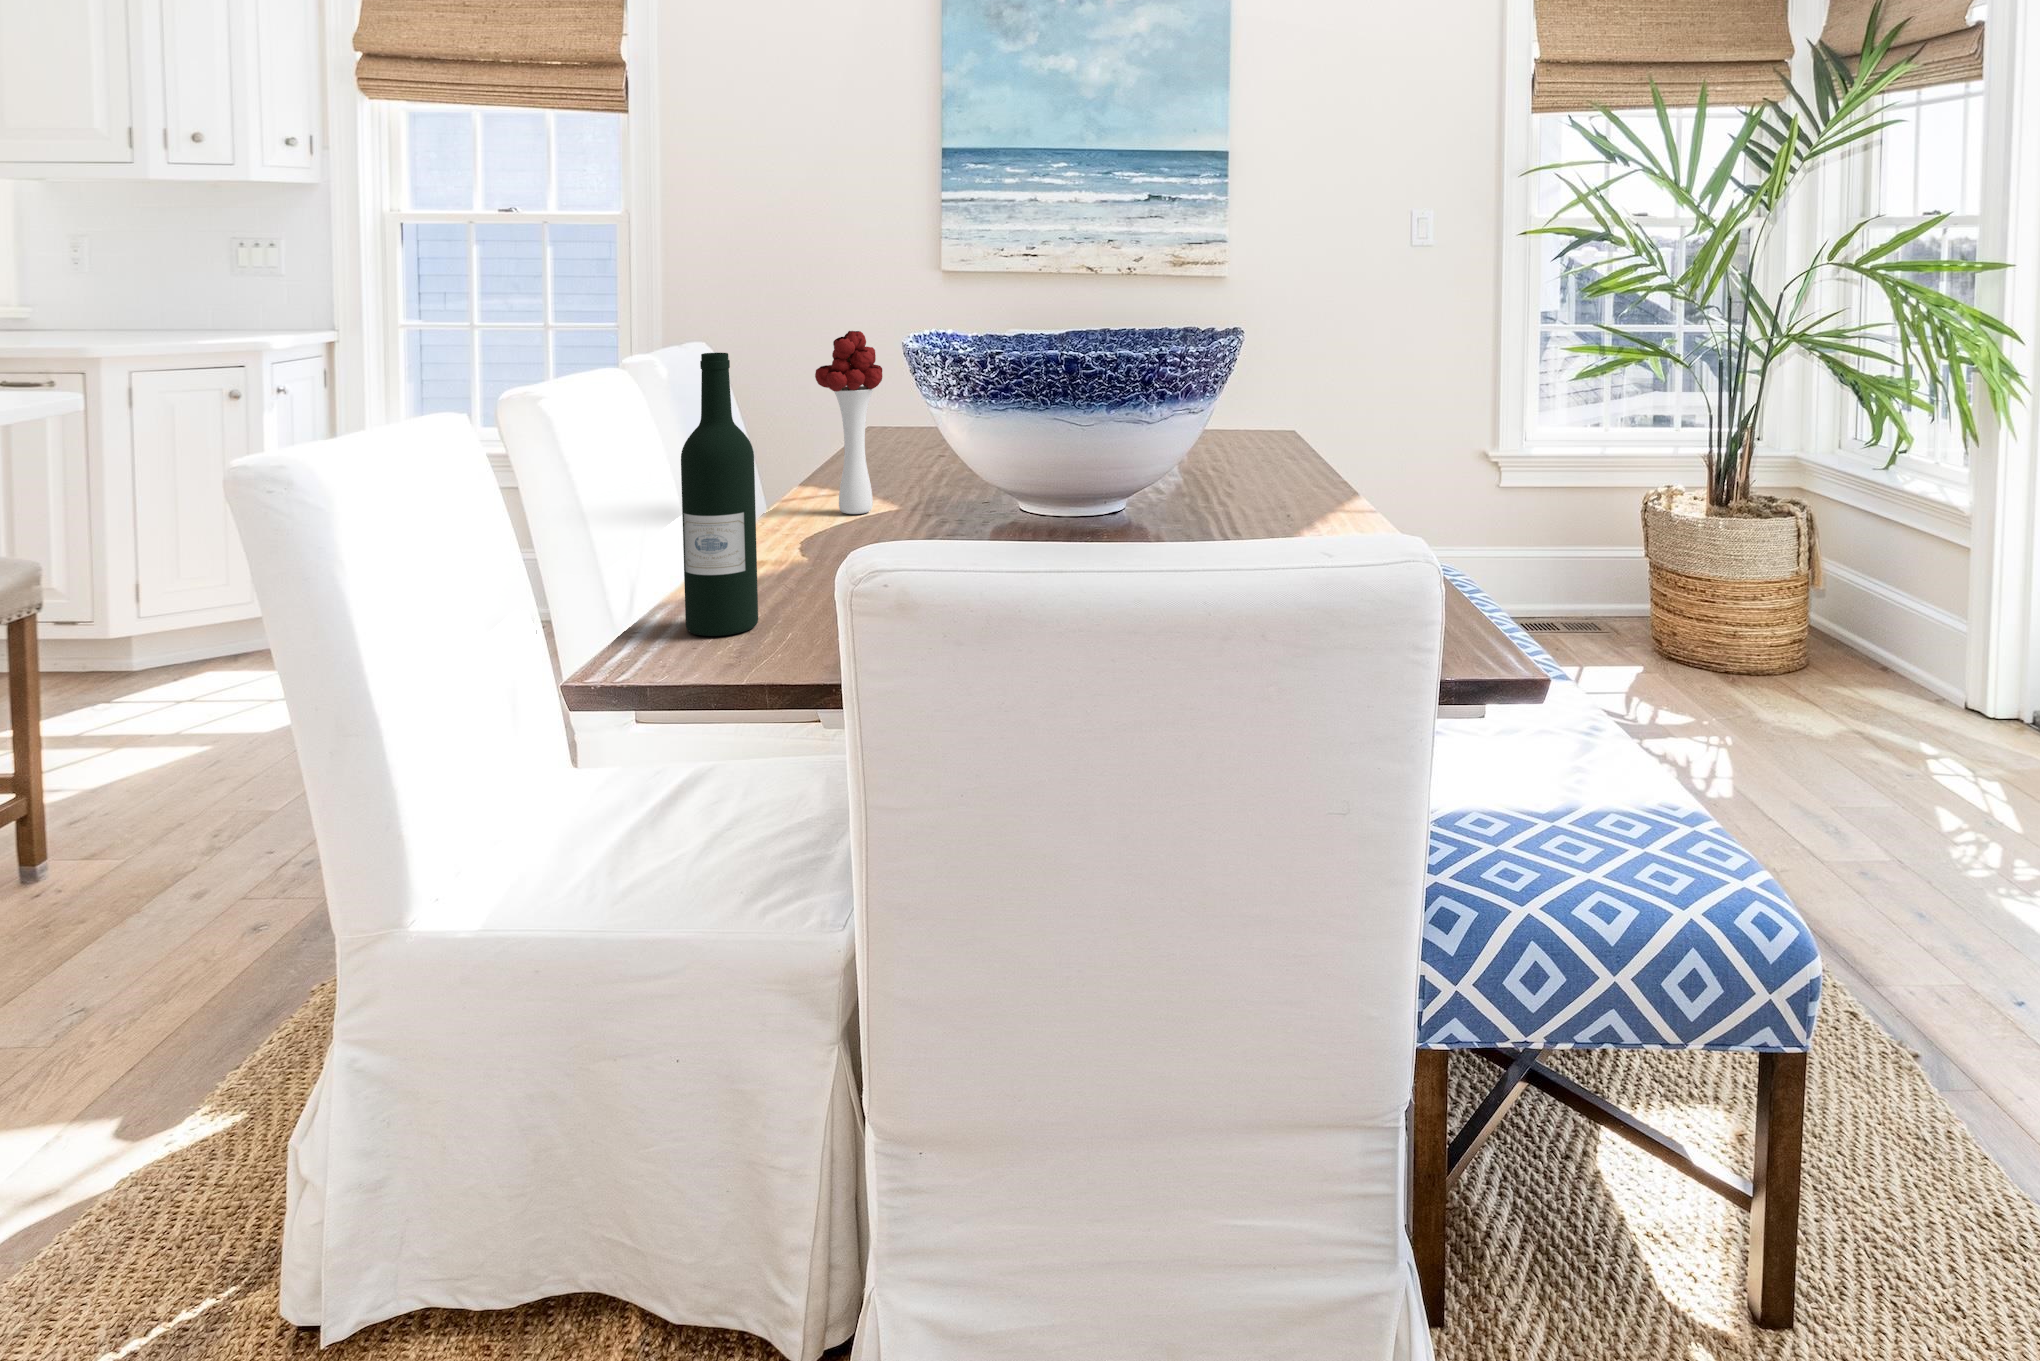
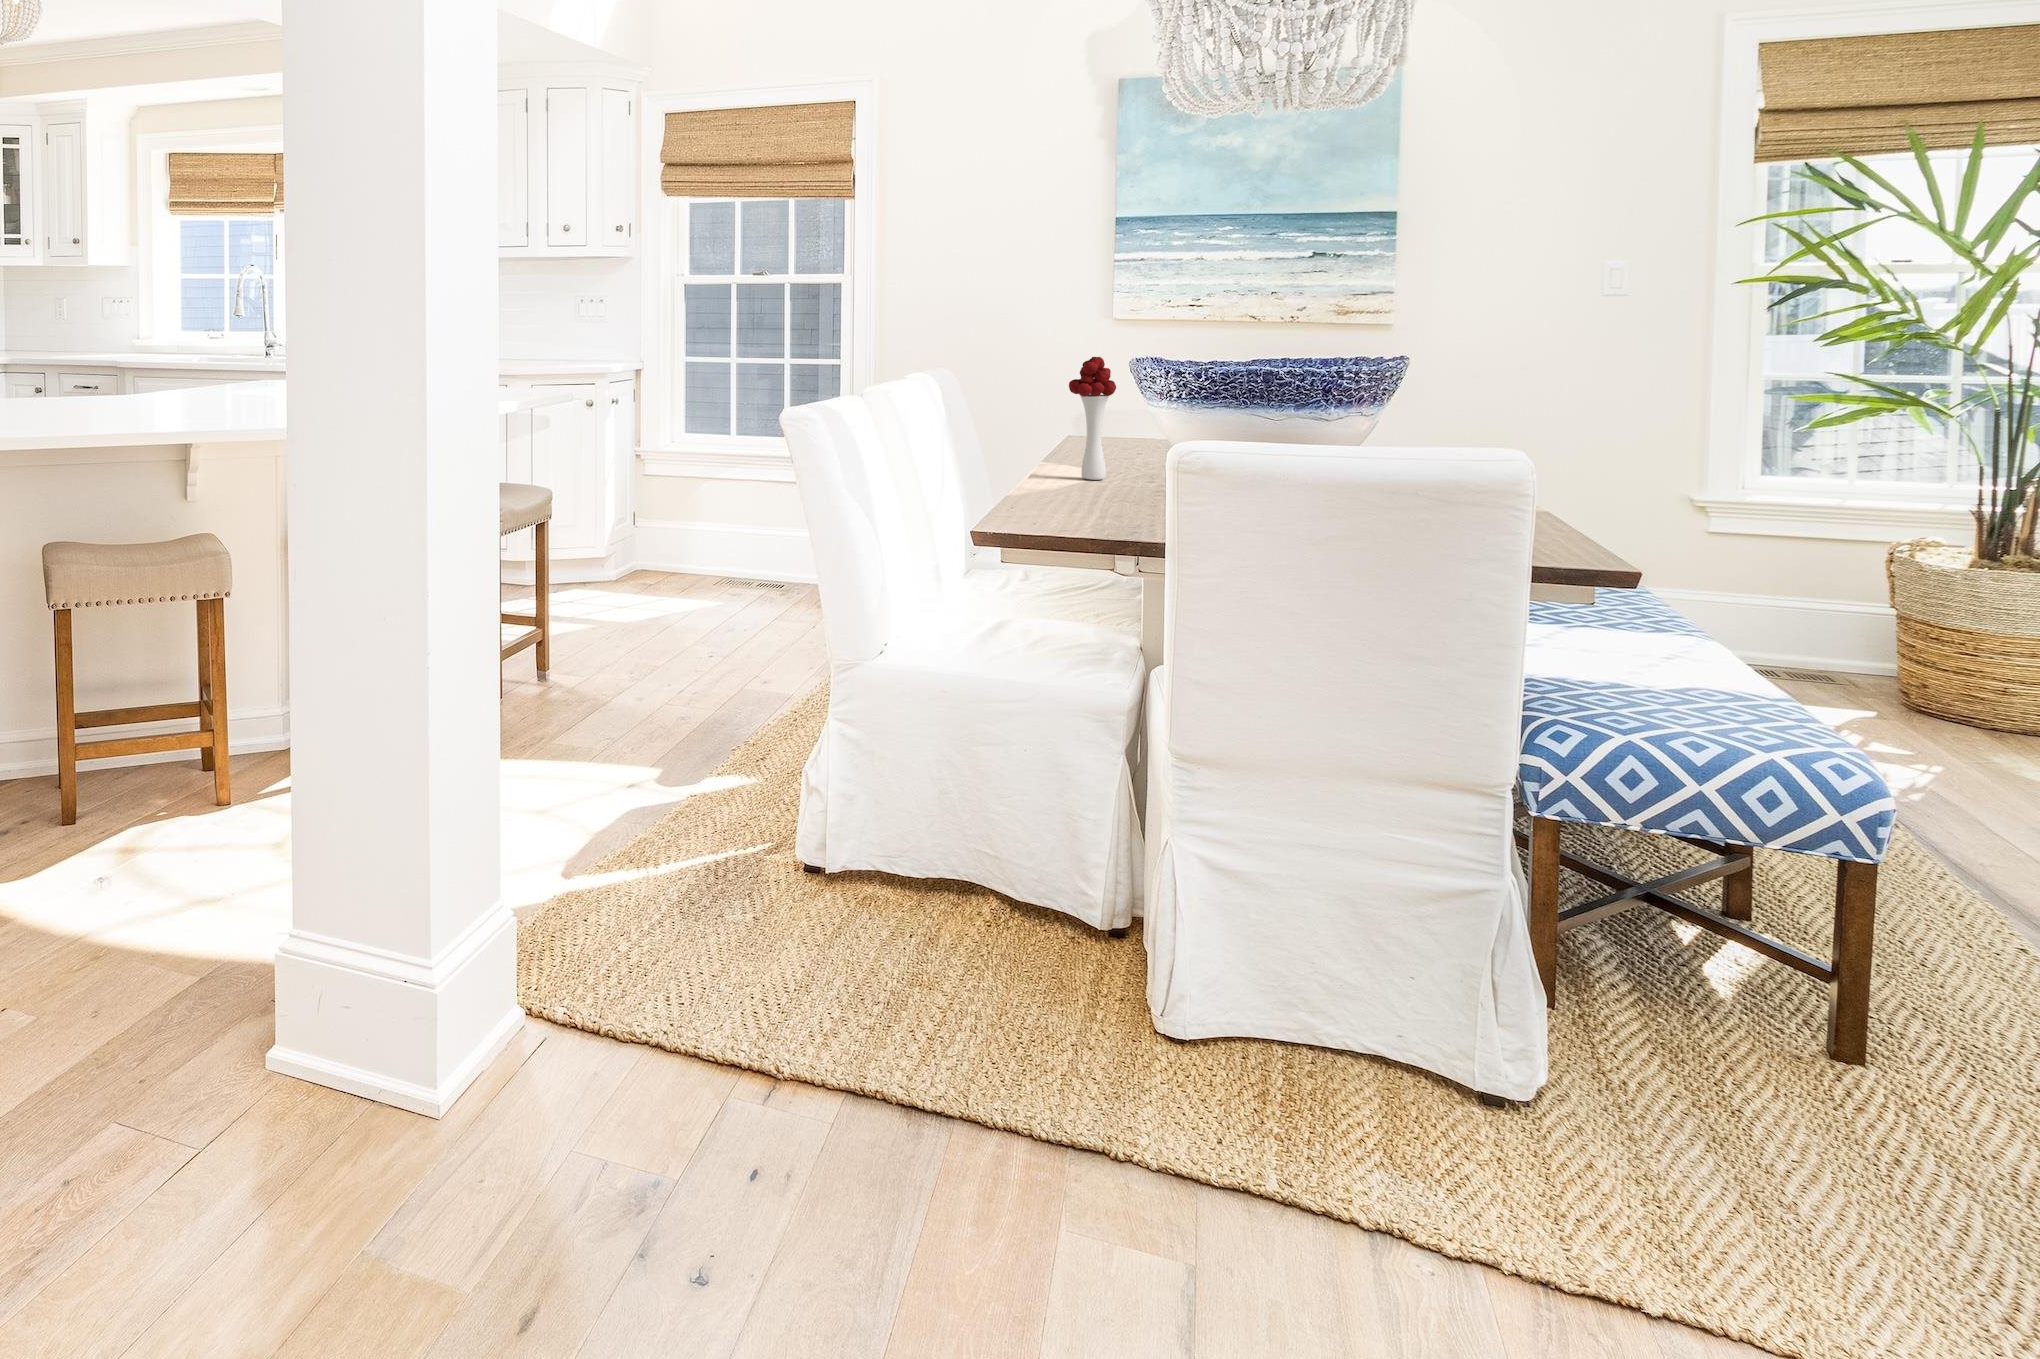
wine bottle: present [681,353,758,636] -> none [1027,362,1071,523]

